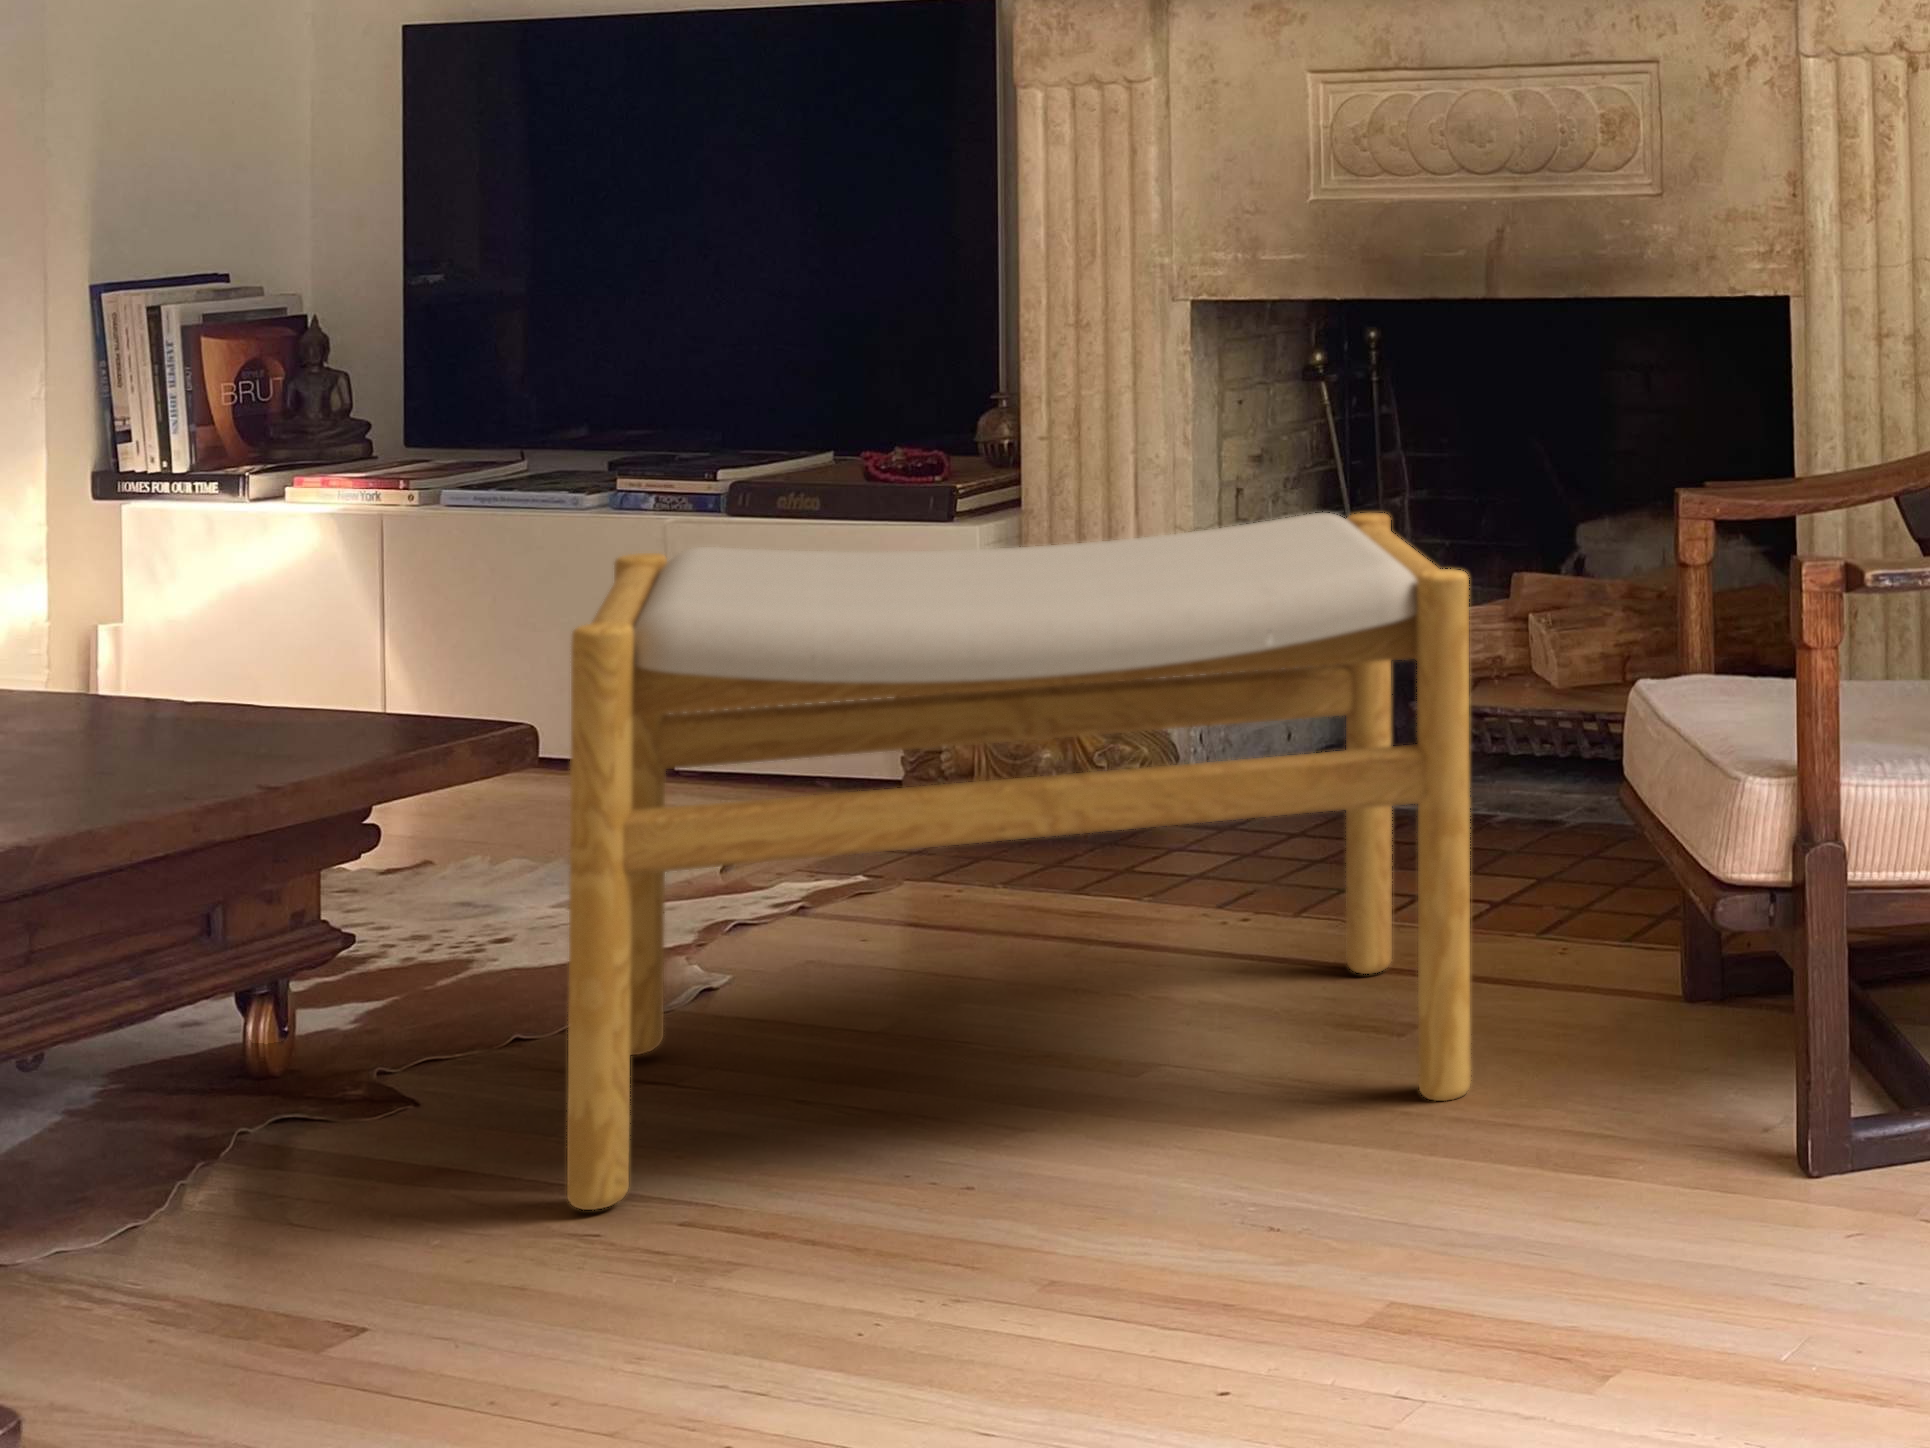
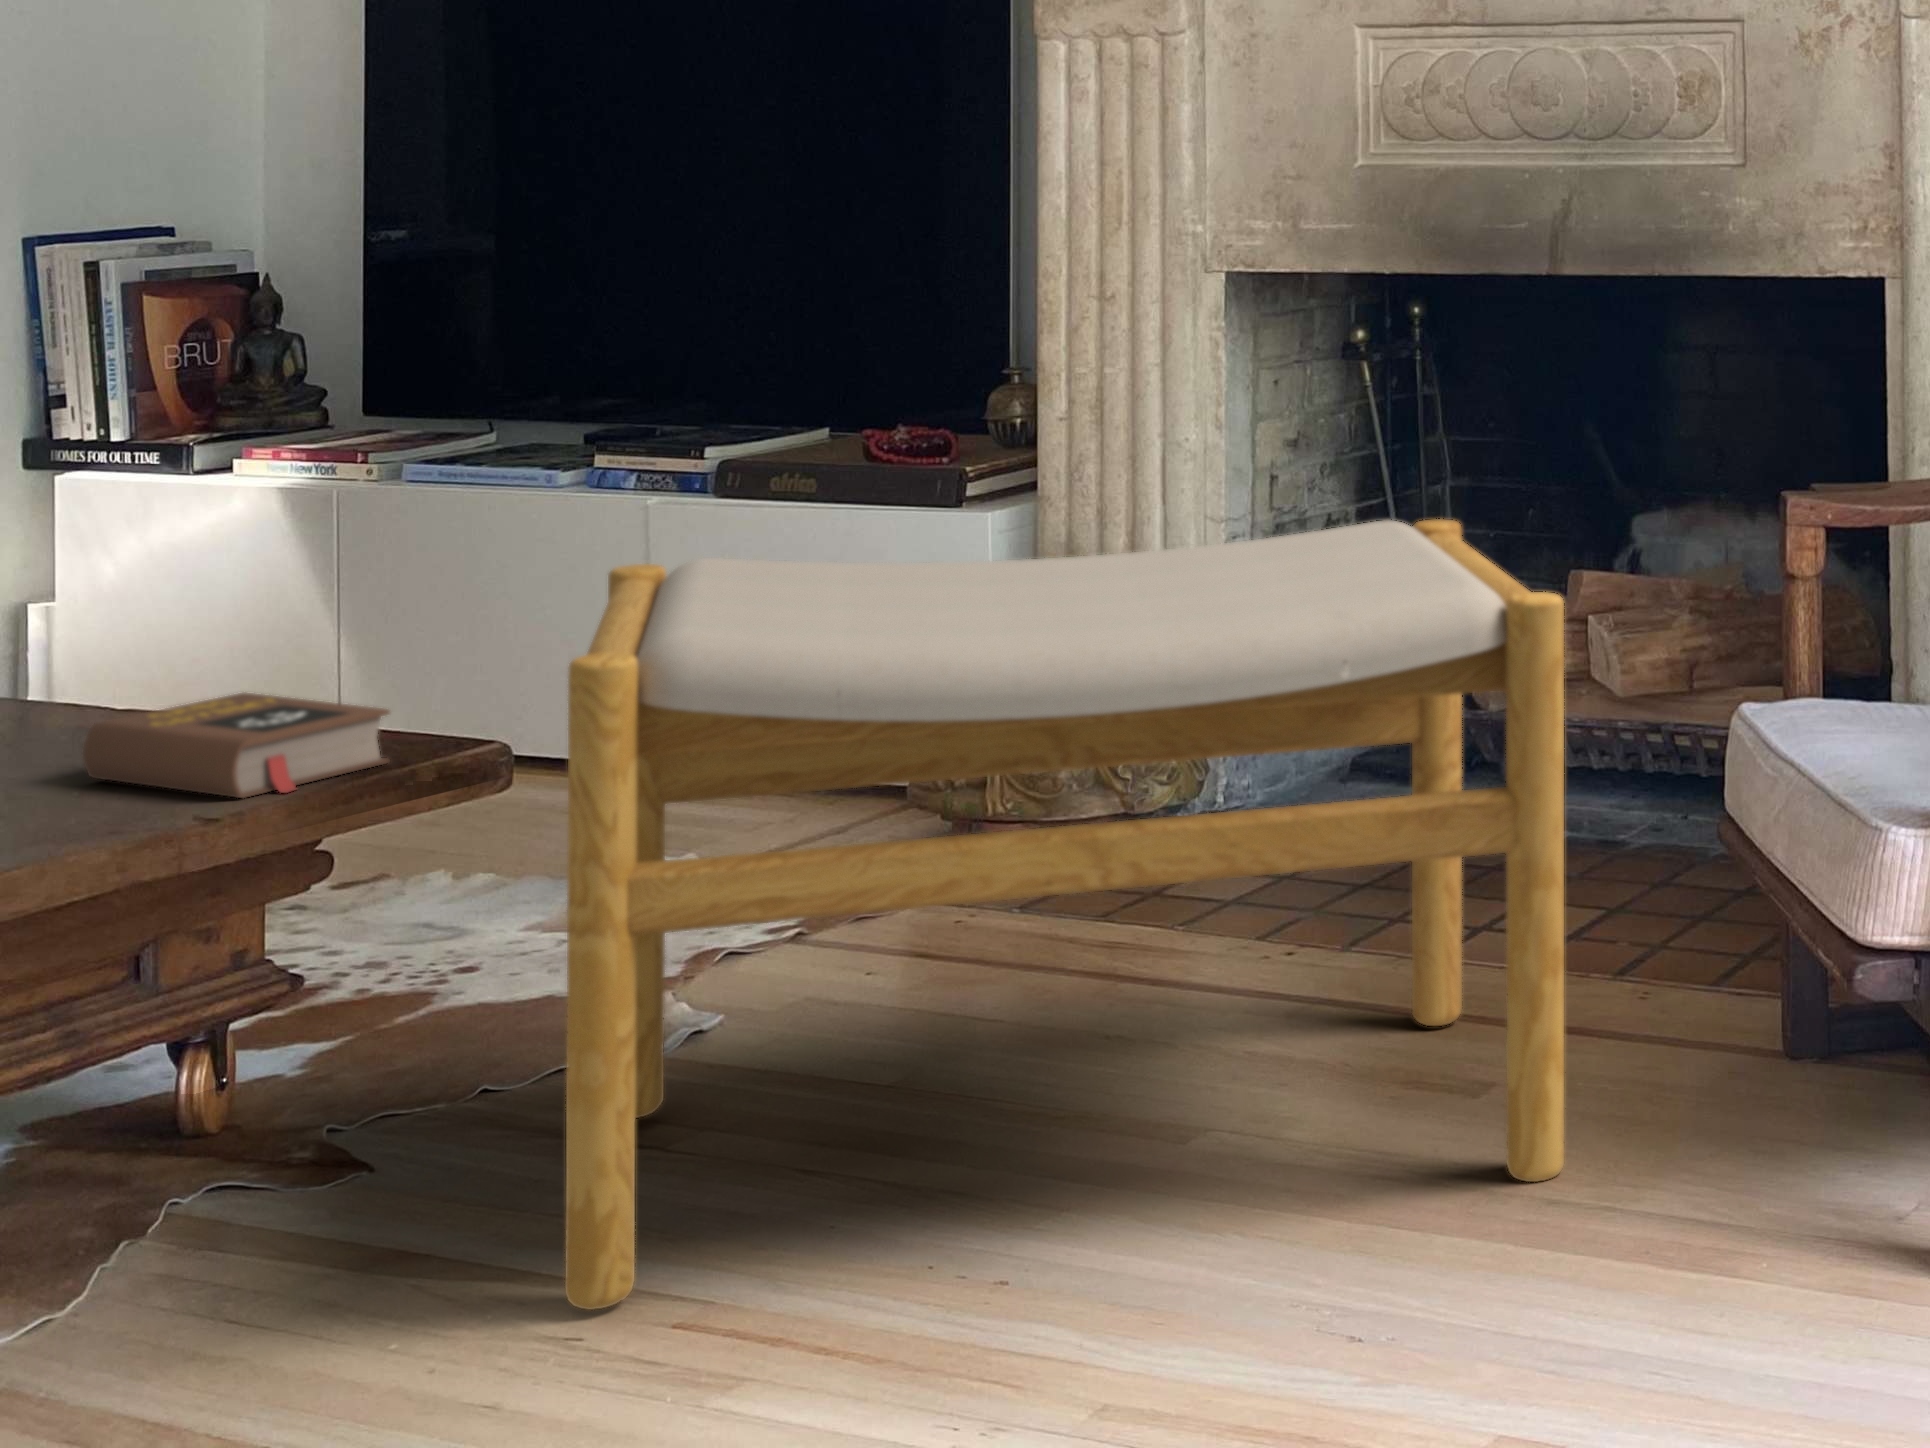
book: none [141,674,418,765] -> present [83,693,389,798]

